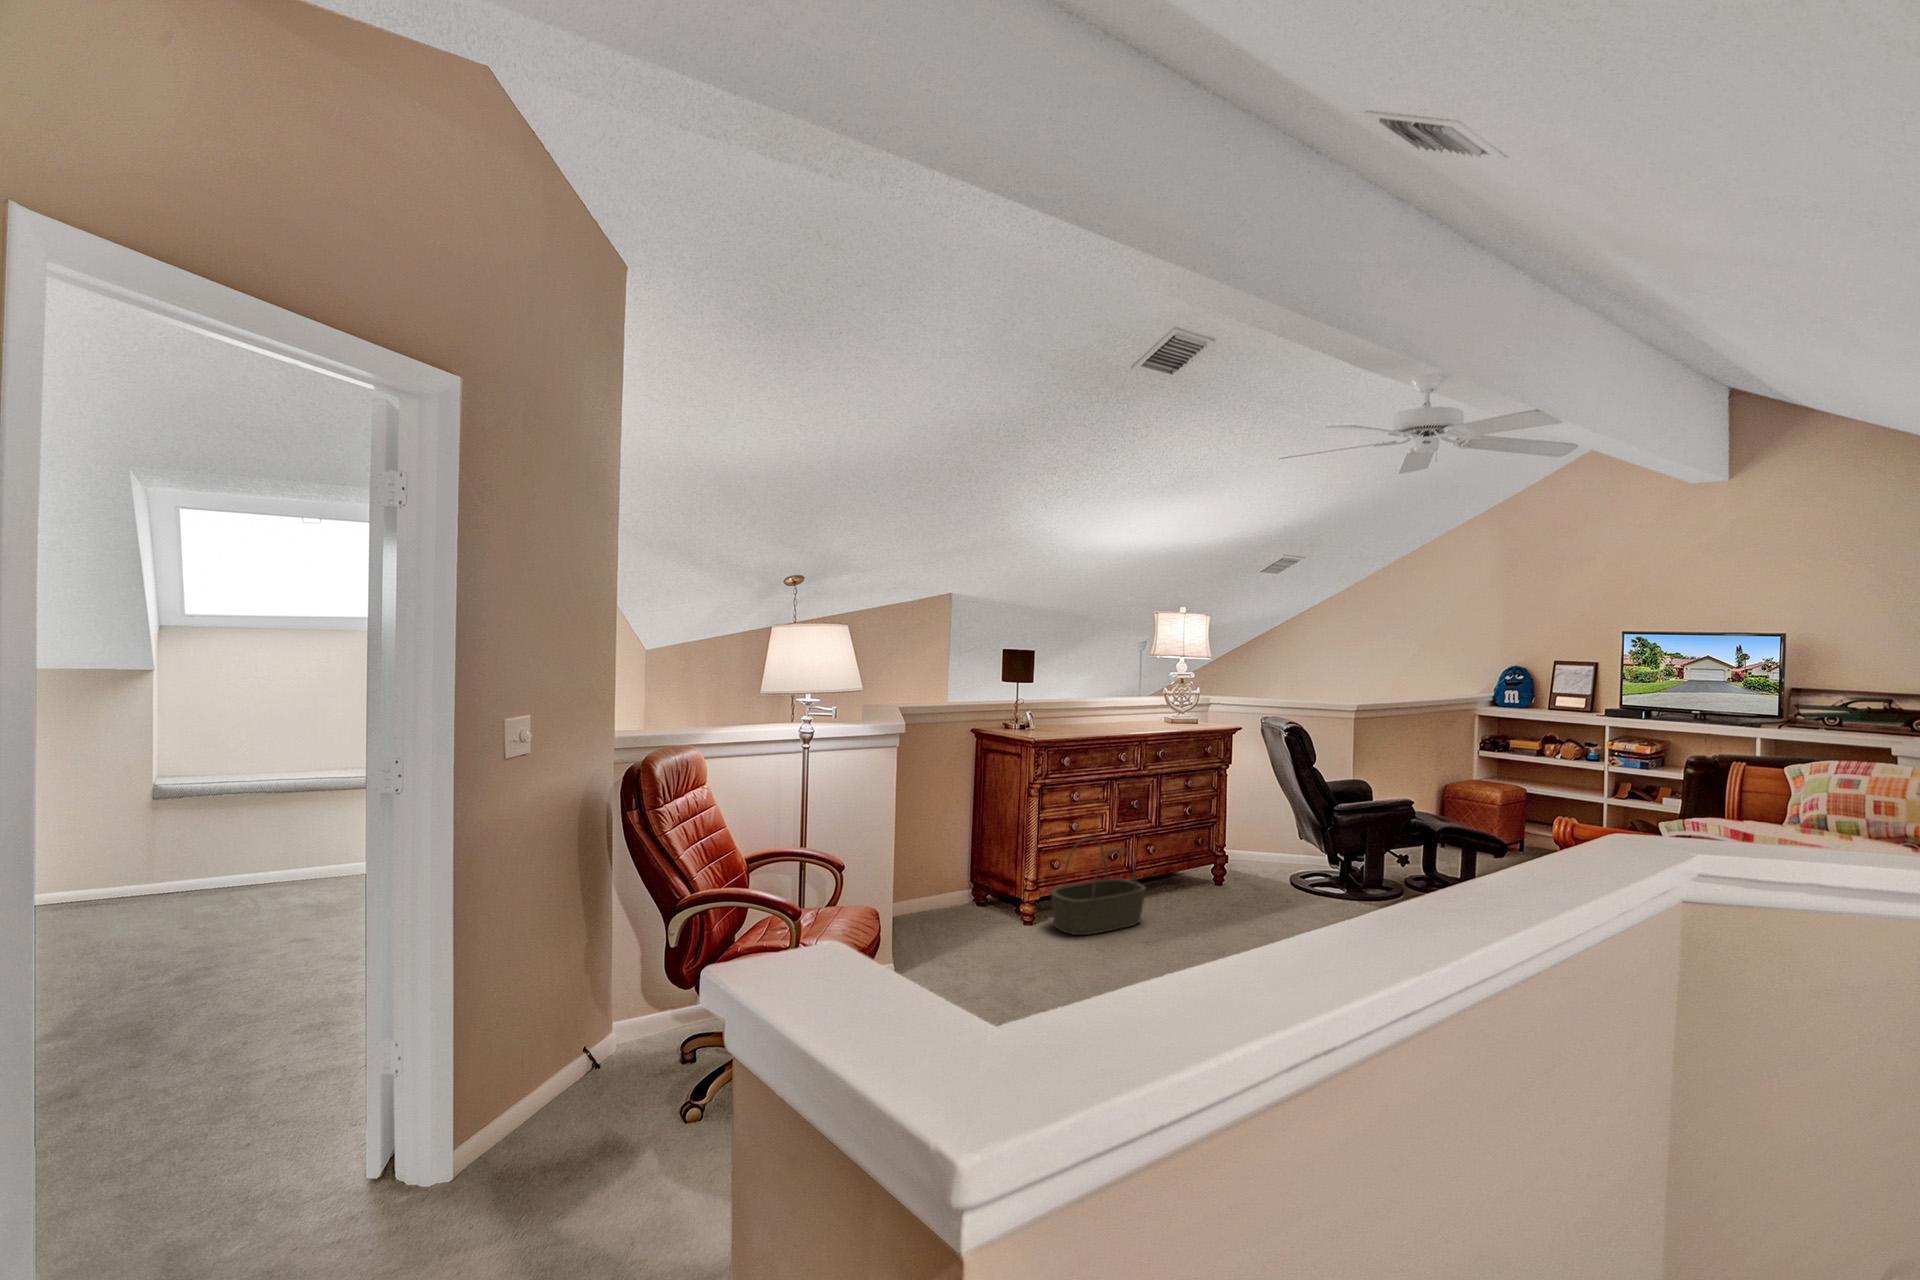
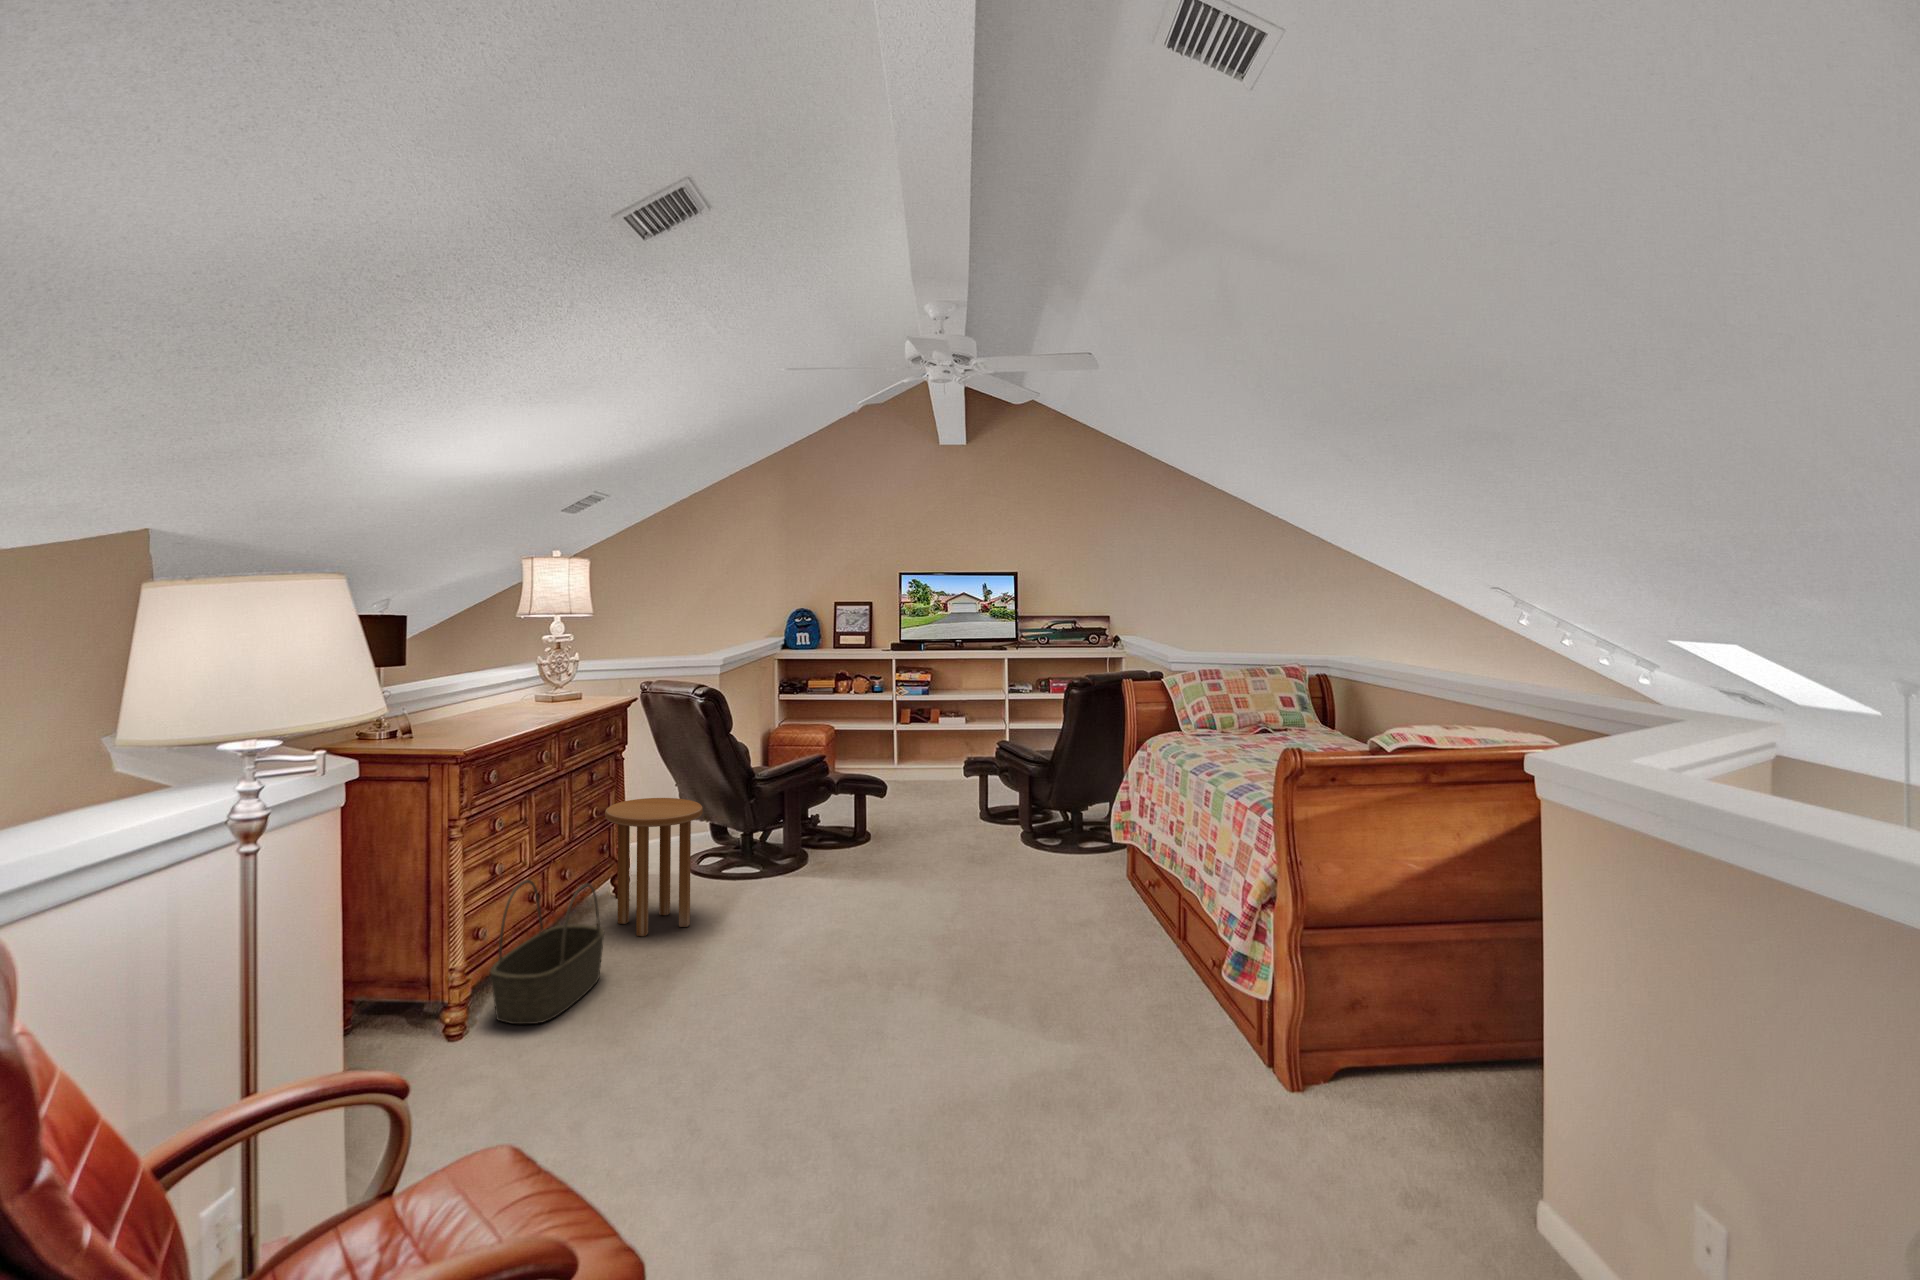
side table: none [1182,804,1259,913] -> present [605,798,703,936]

